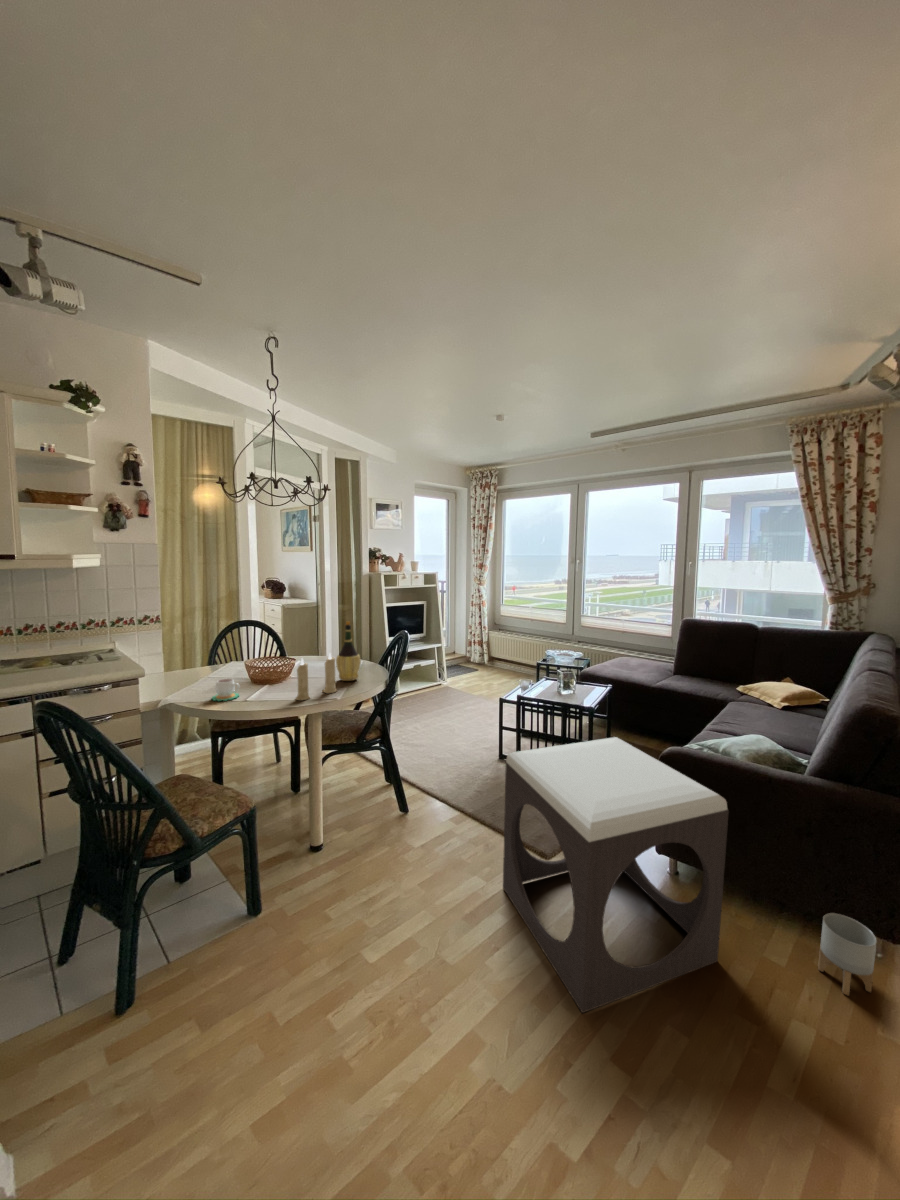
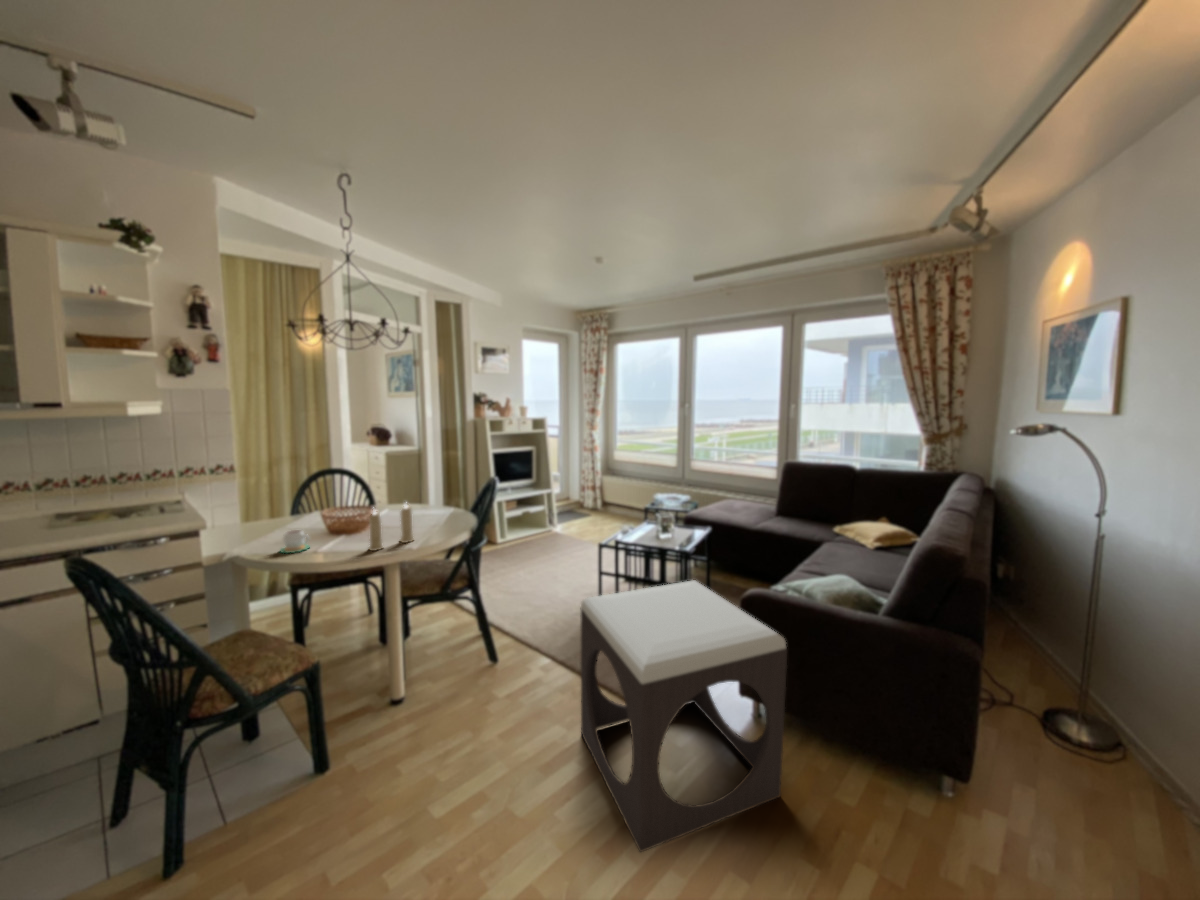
wine bottle: present [336,621,361,681] -> none [417,468,443,530]
planter: present [818,913,876,995] -> none [875,745,925,824]

